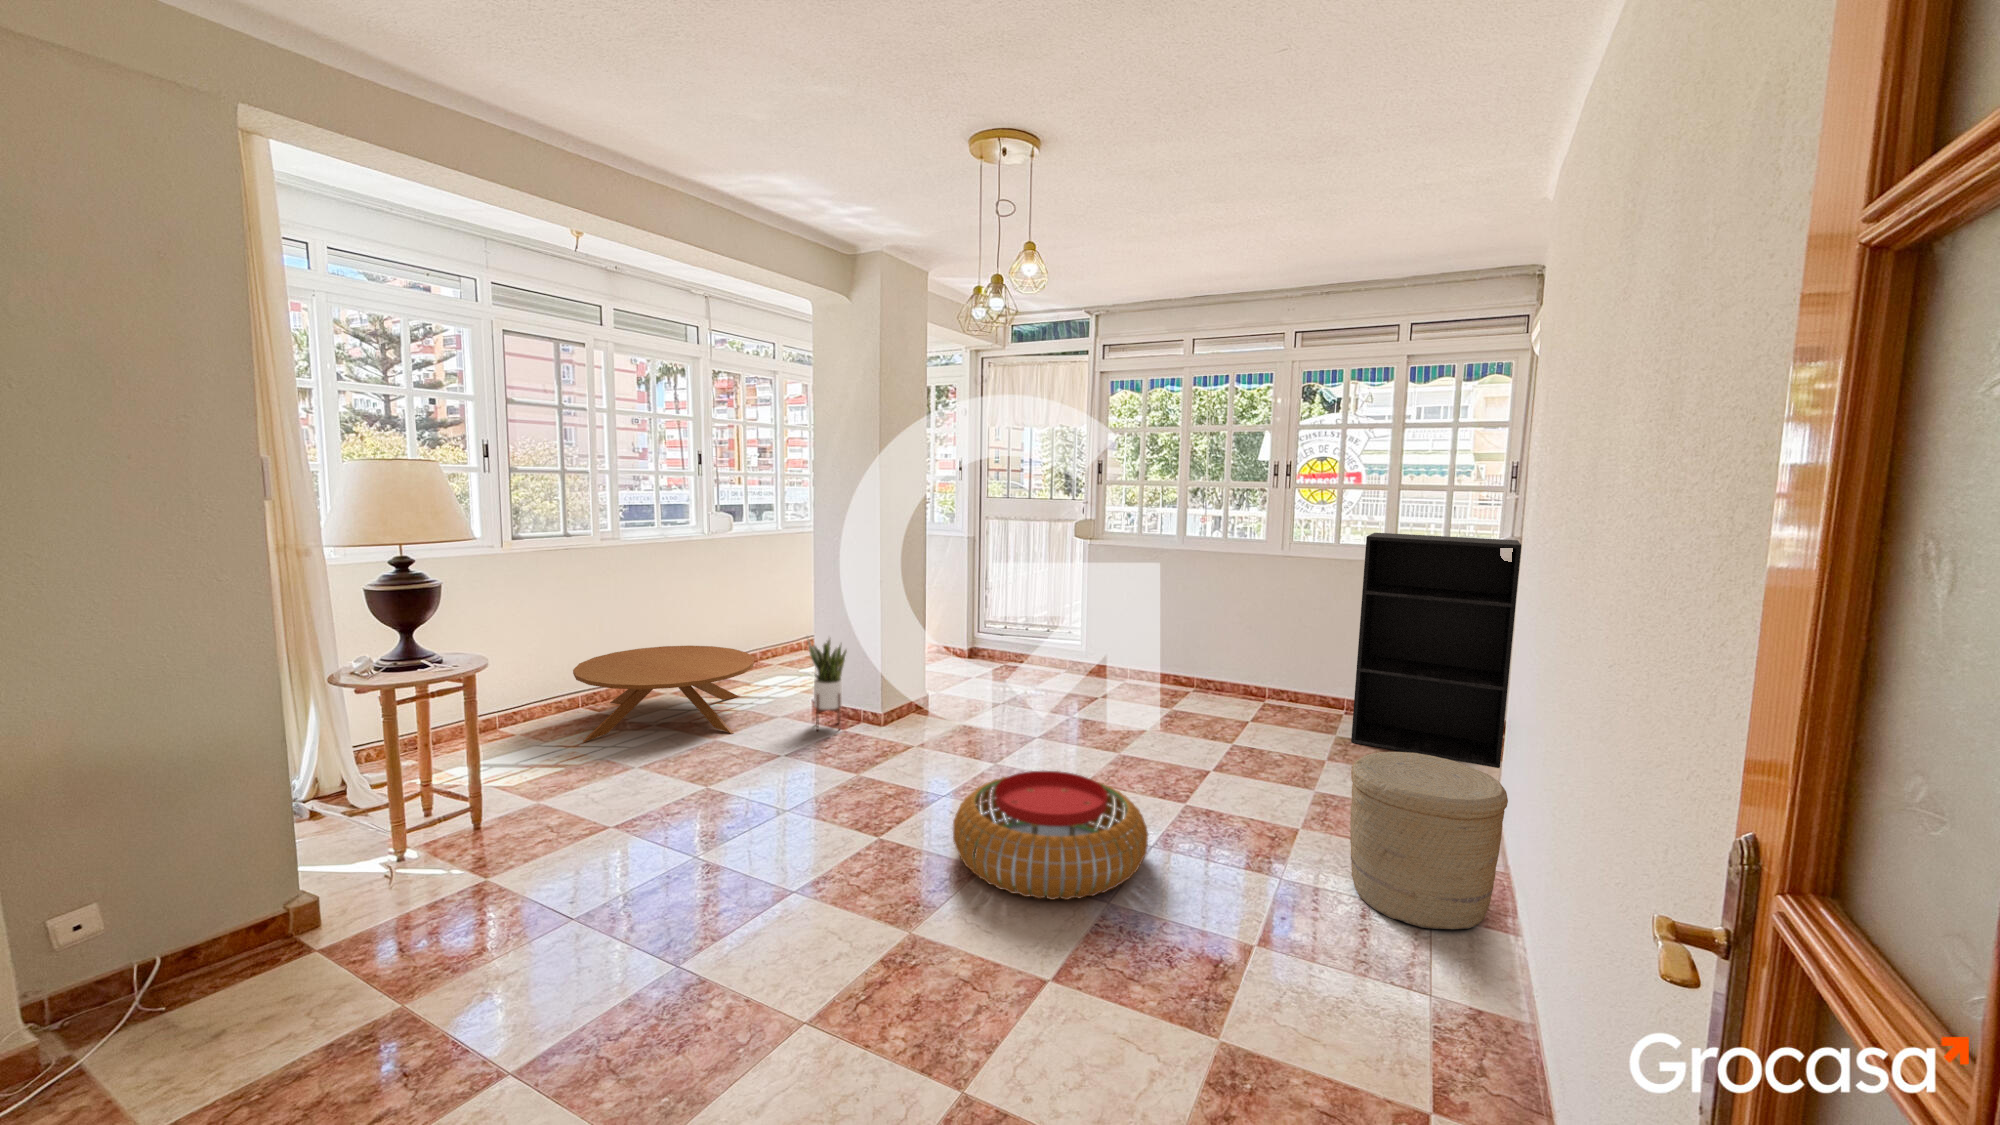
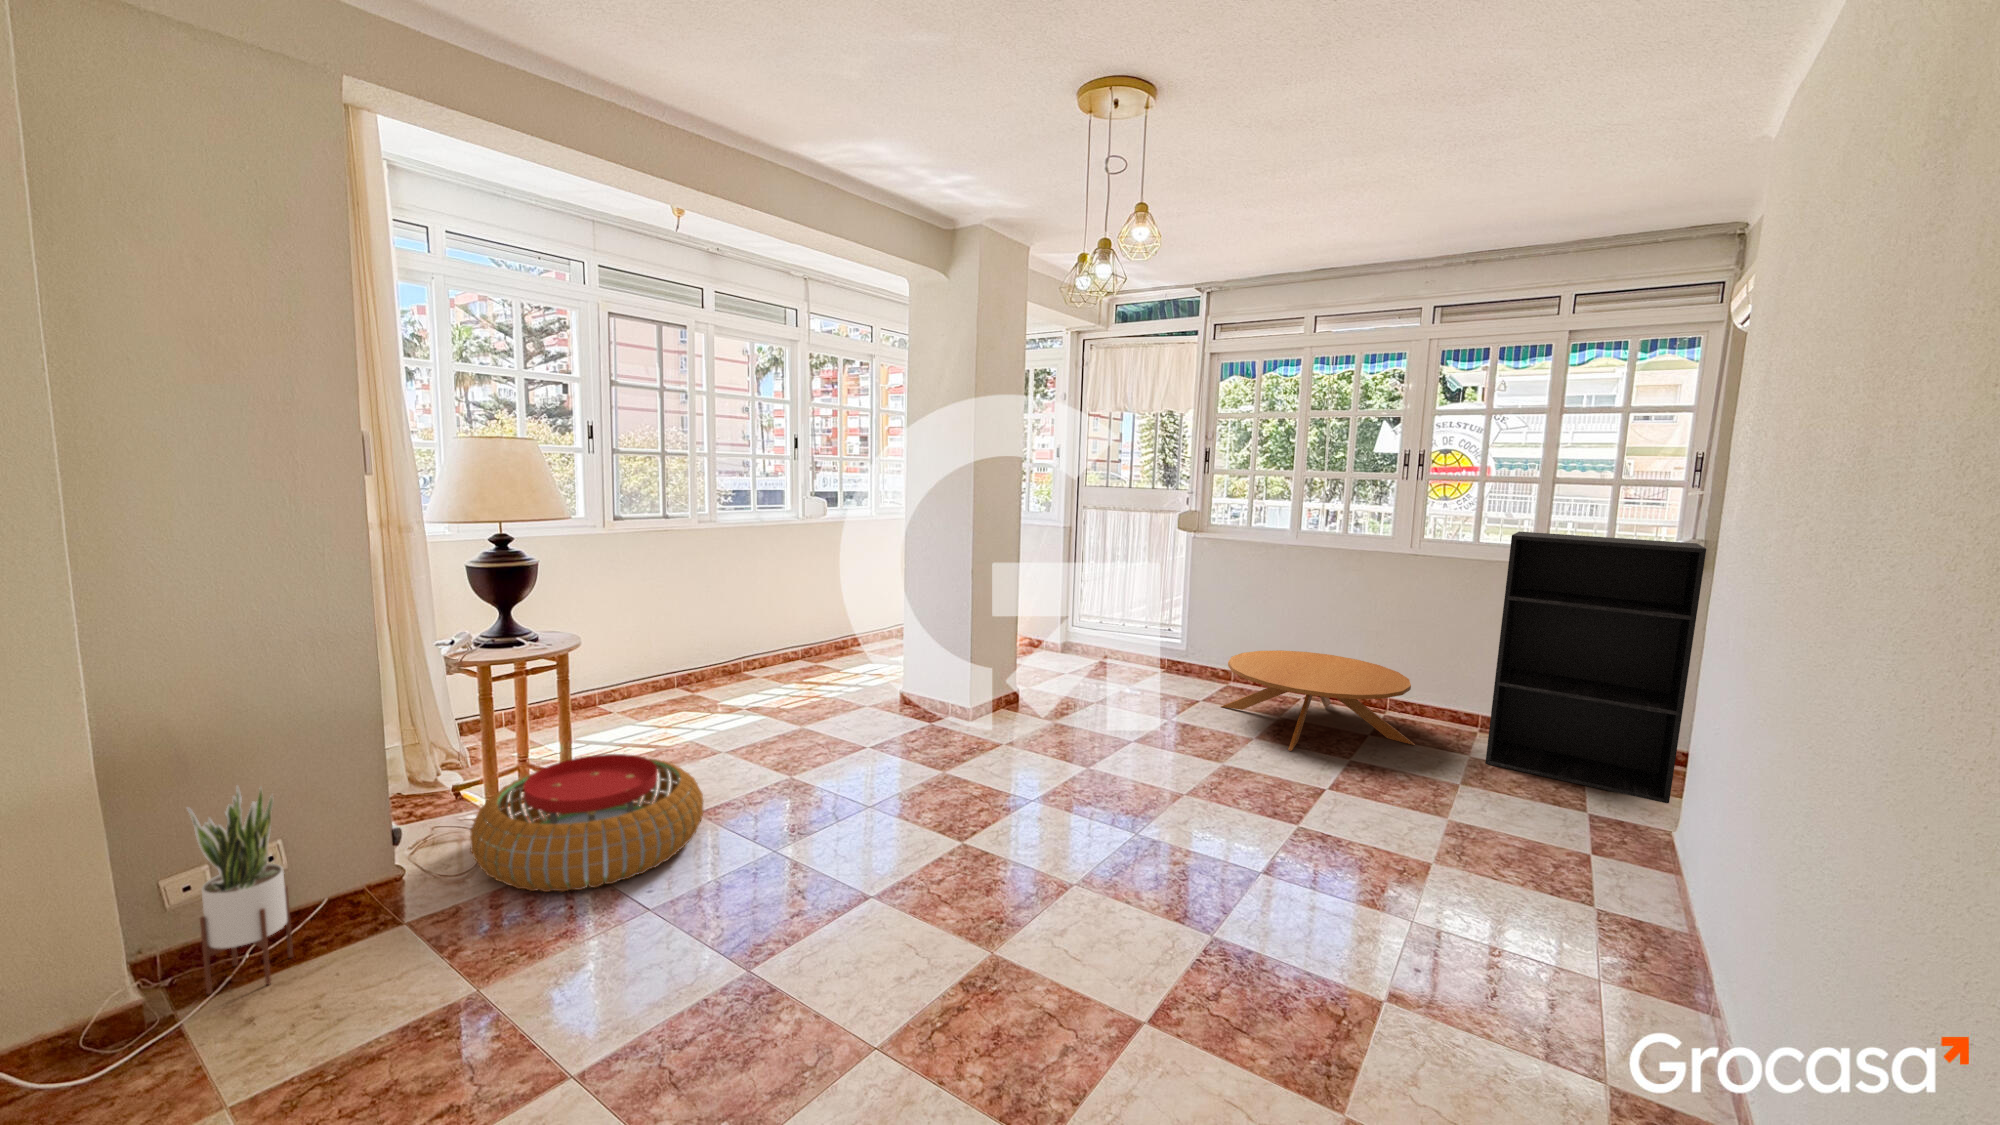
potted plant: present [808,639,847,728] -> present [187,786,293,994]
coffee table: present [573,646,754,742] -> present [1221,650,1415,751]
woven basket: present [1350,752,1508,929] -> none [1499,784,1709,1002]
pouf: present [953,771,1148,900] -> present [470,754,704,892]

